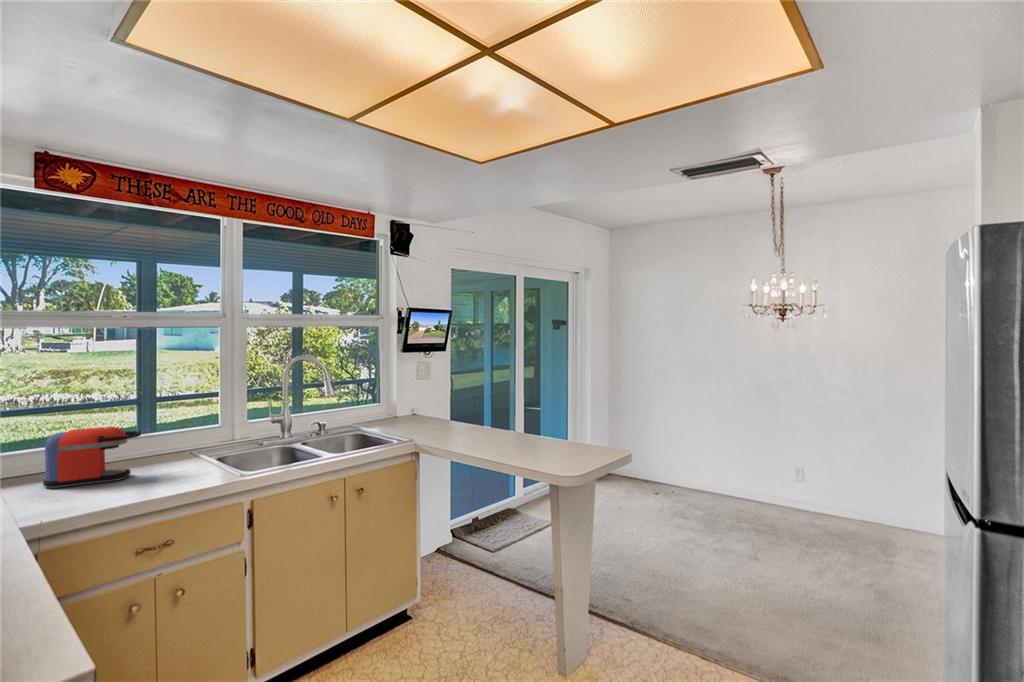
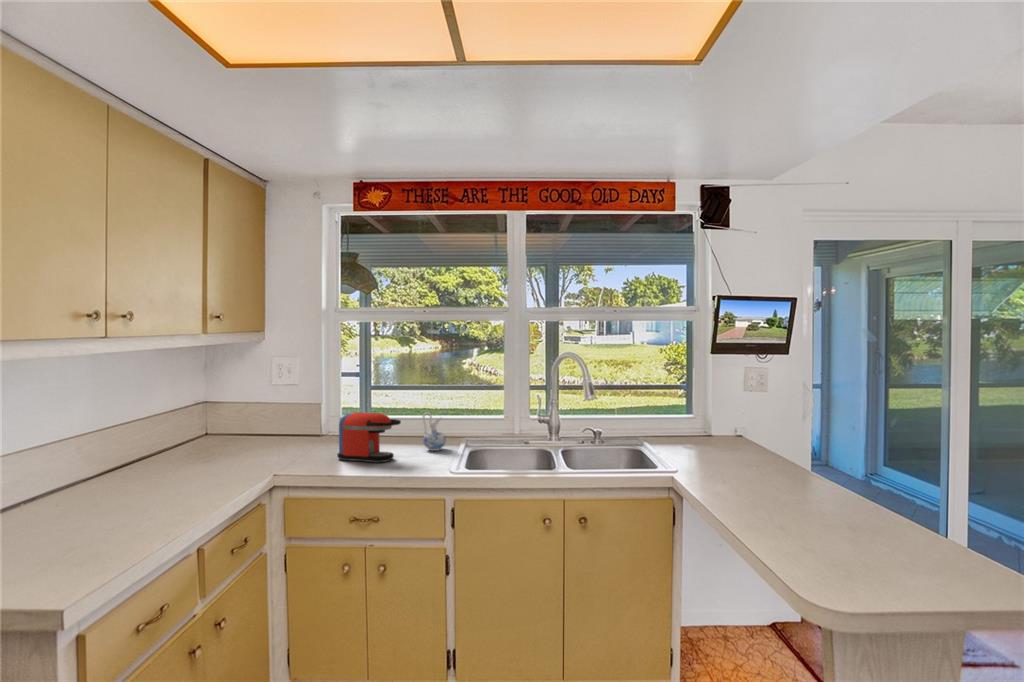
ceramic pitcher: none [148,420,177,460] -> present [423,412,446,451]

